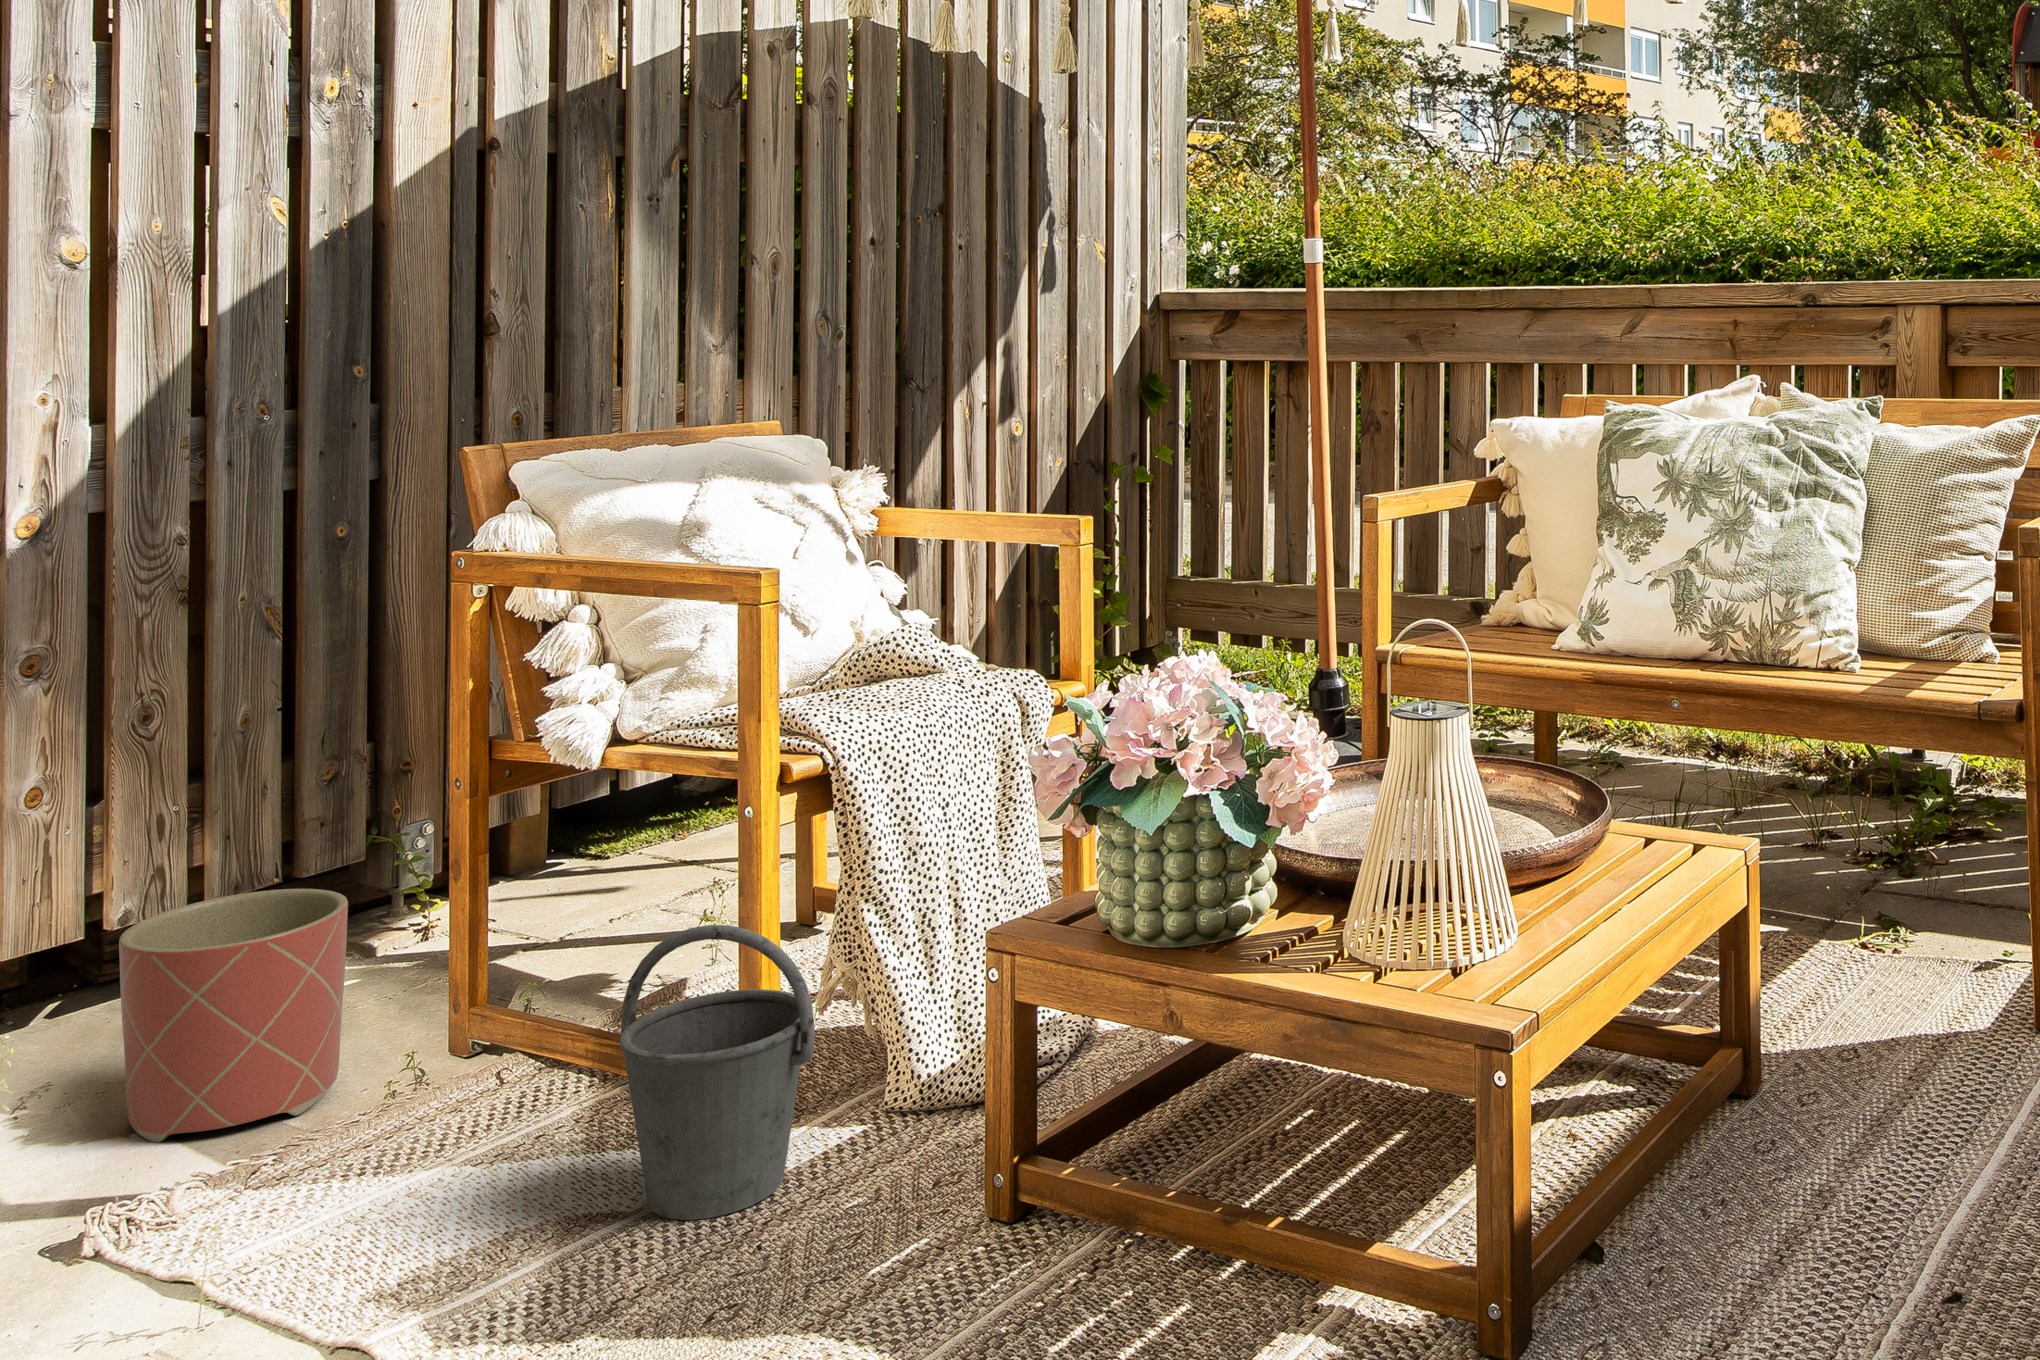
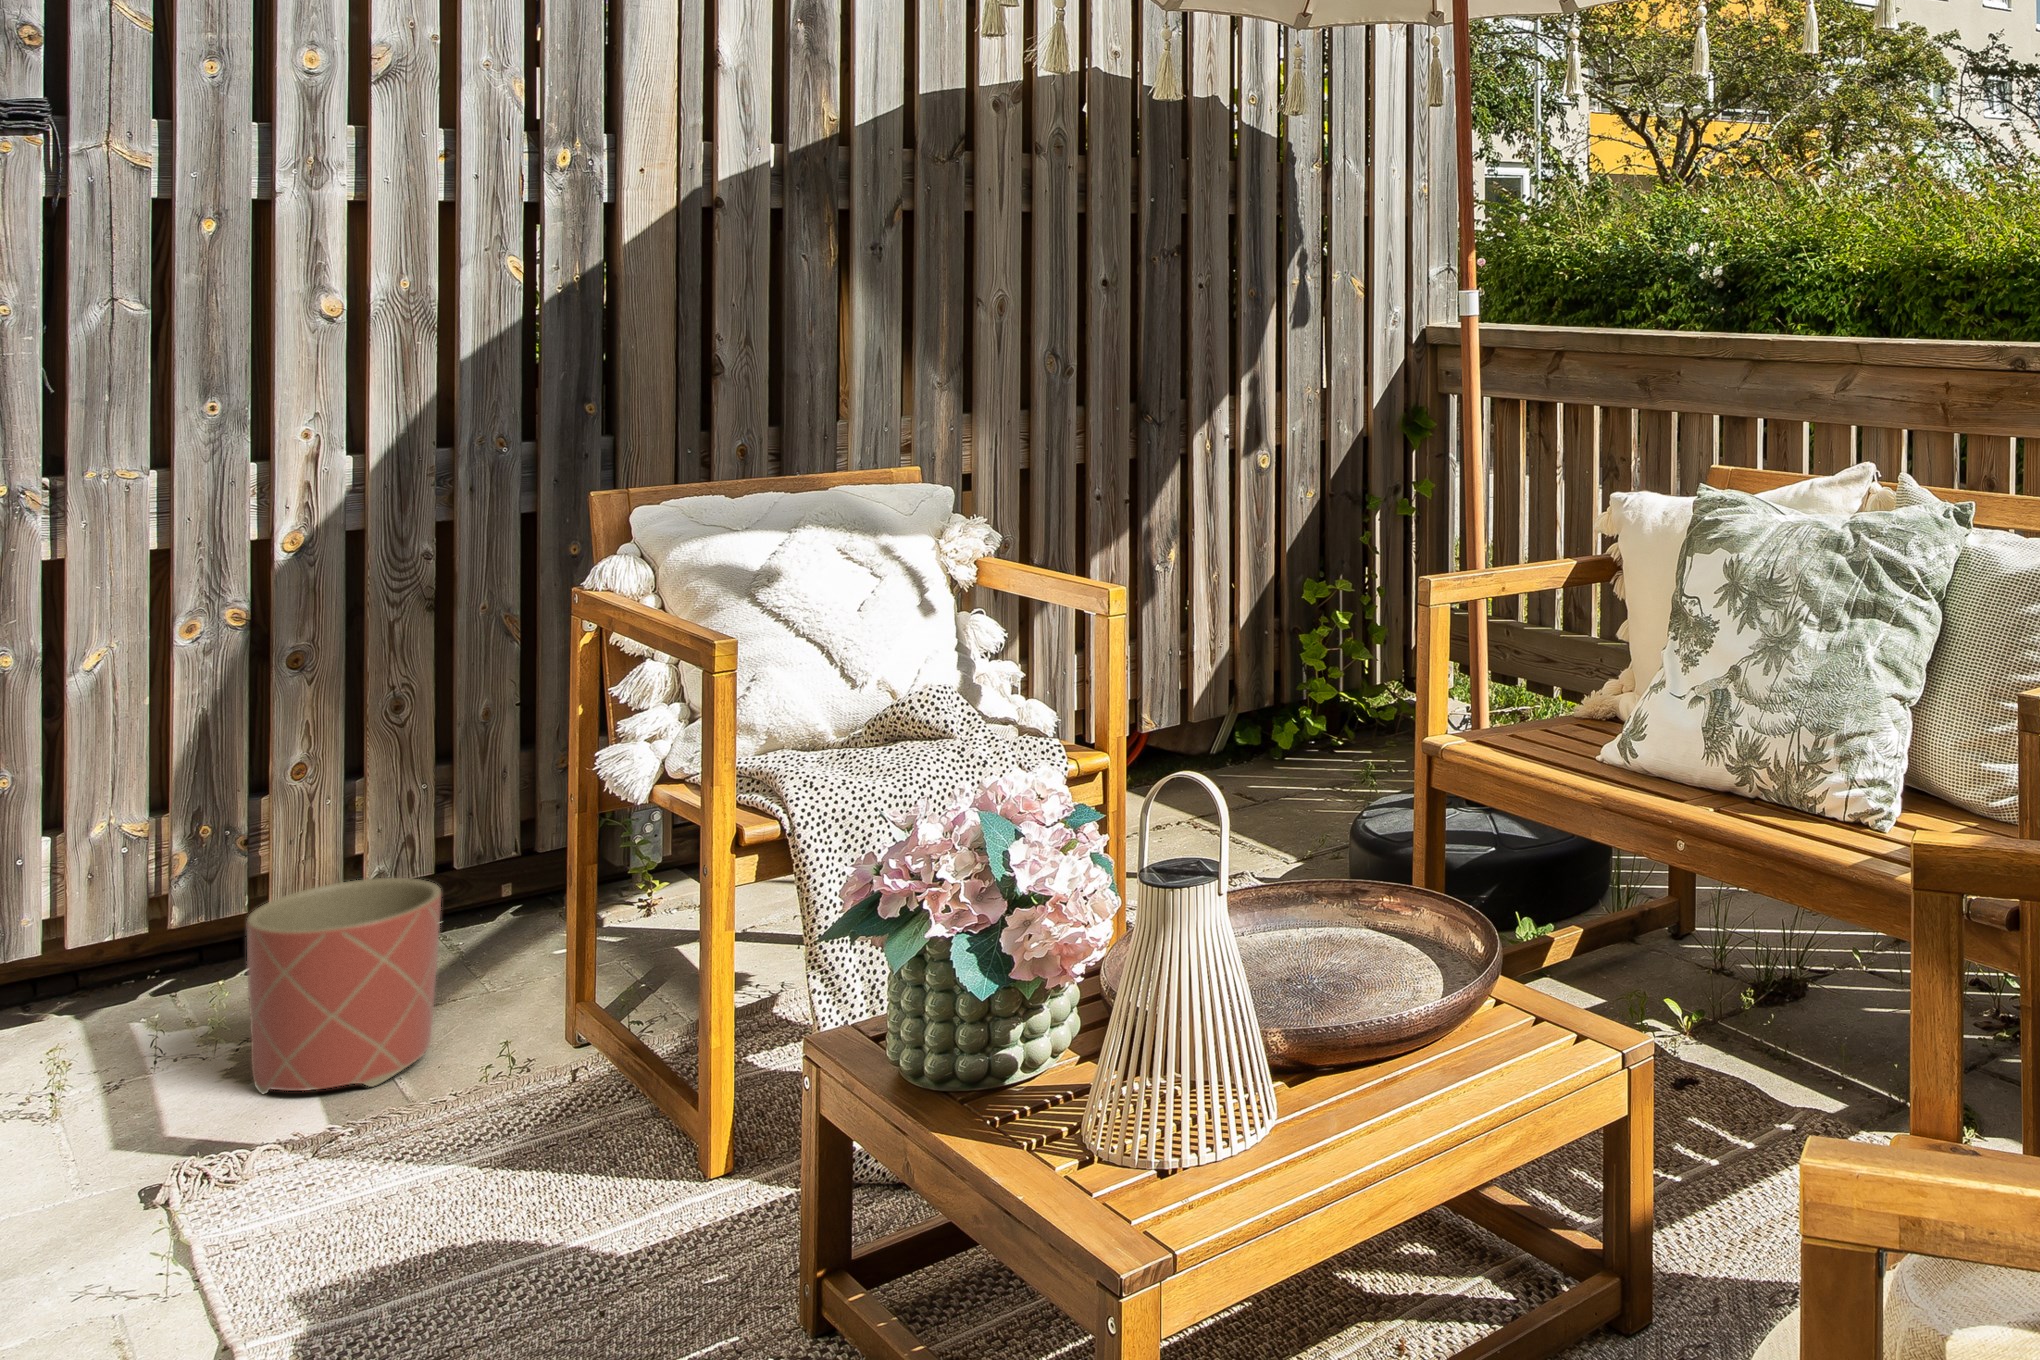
bucket: present [620,925,815,1220] -> none [491,983,680,1268]

